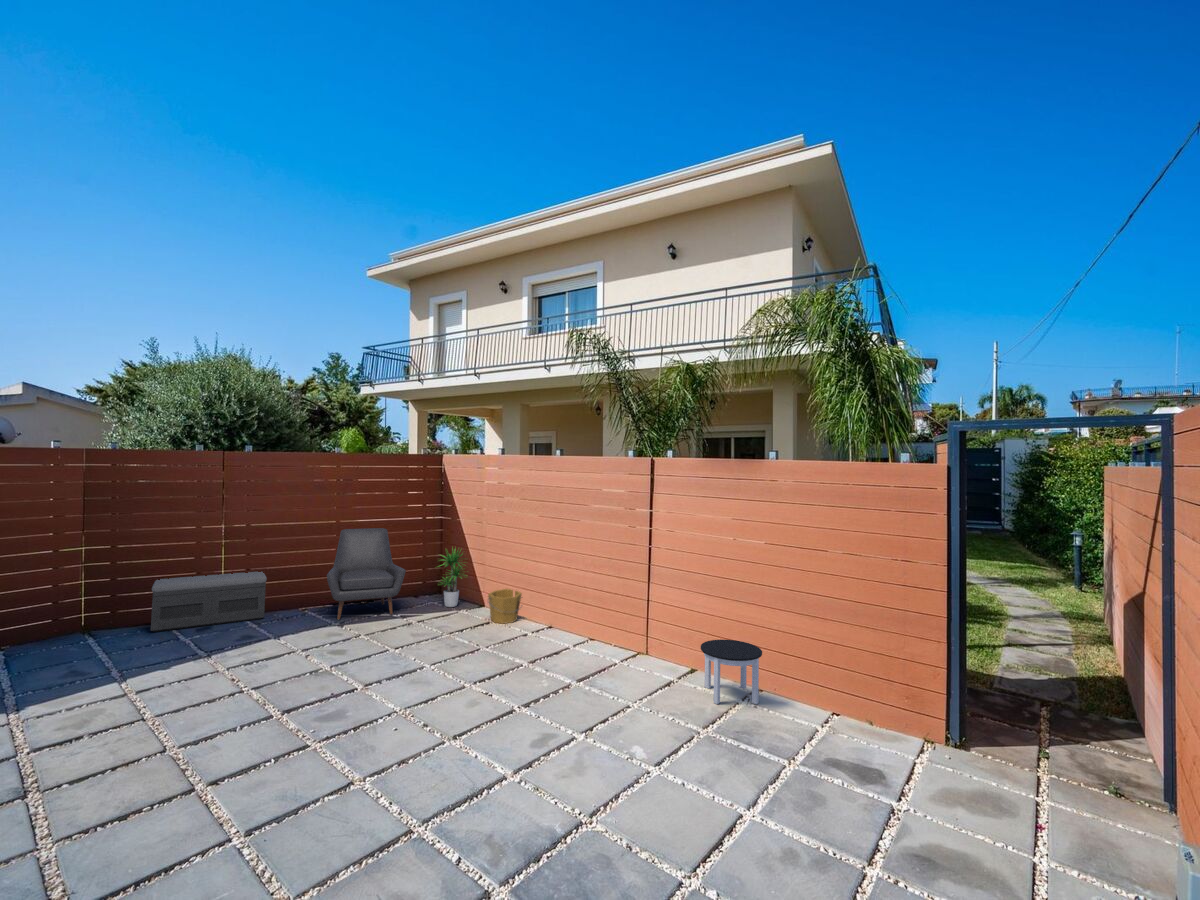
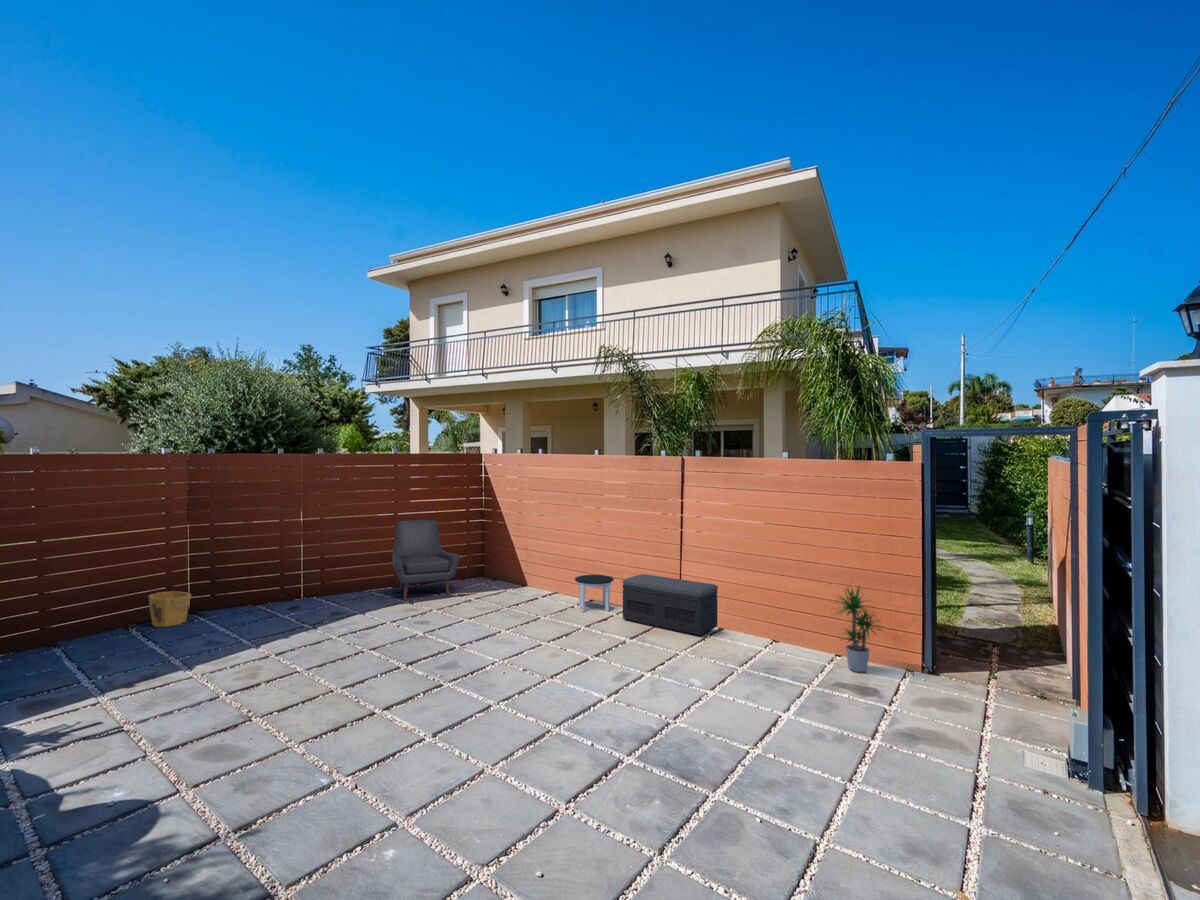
potted plant: present [438,548,467,607] -> present [838,587,879,672]
storage bench: present [151,572,267,632] -> present [623,574,718,636]
bucket: present [488,589,522,624] -> present [149,591,191,627]
round table: present [701,640,762,704] -> present [575,575,614,612]

